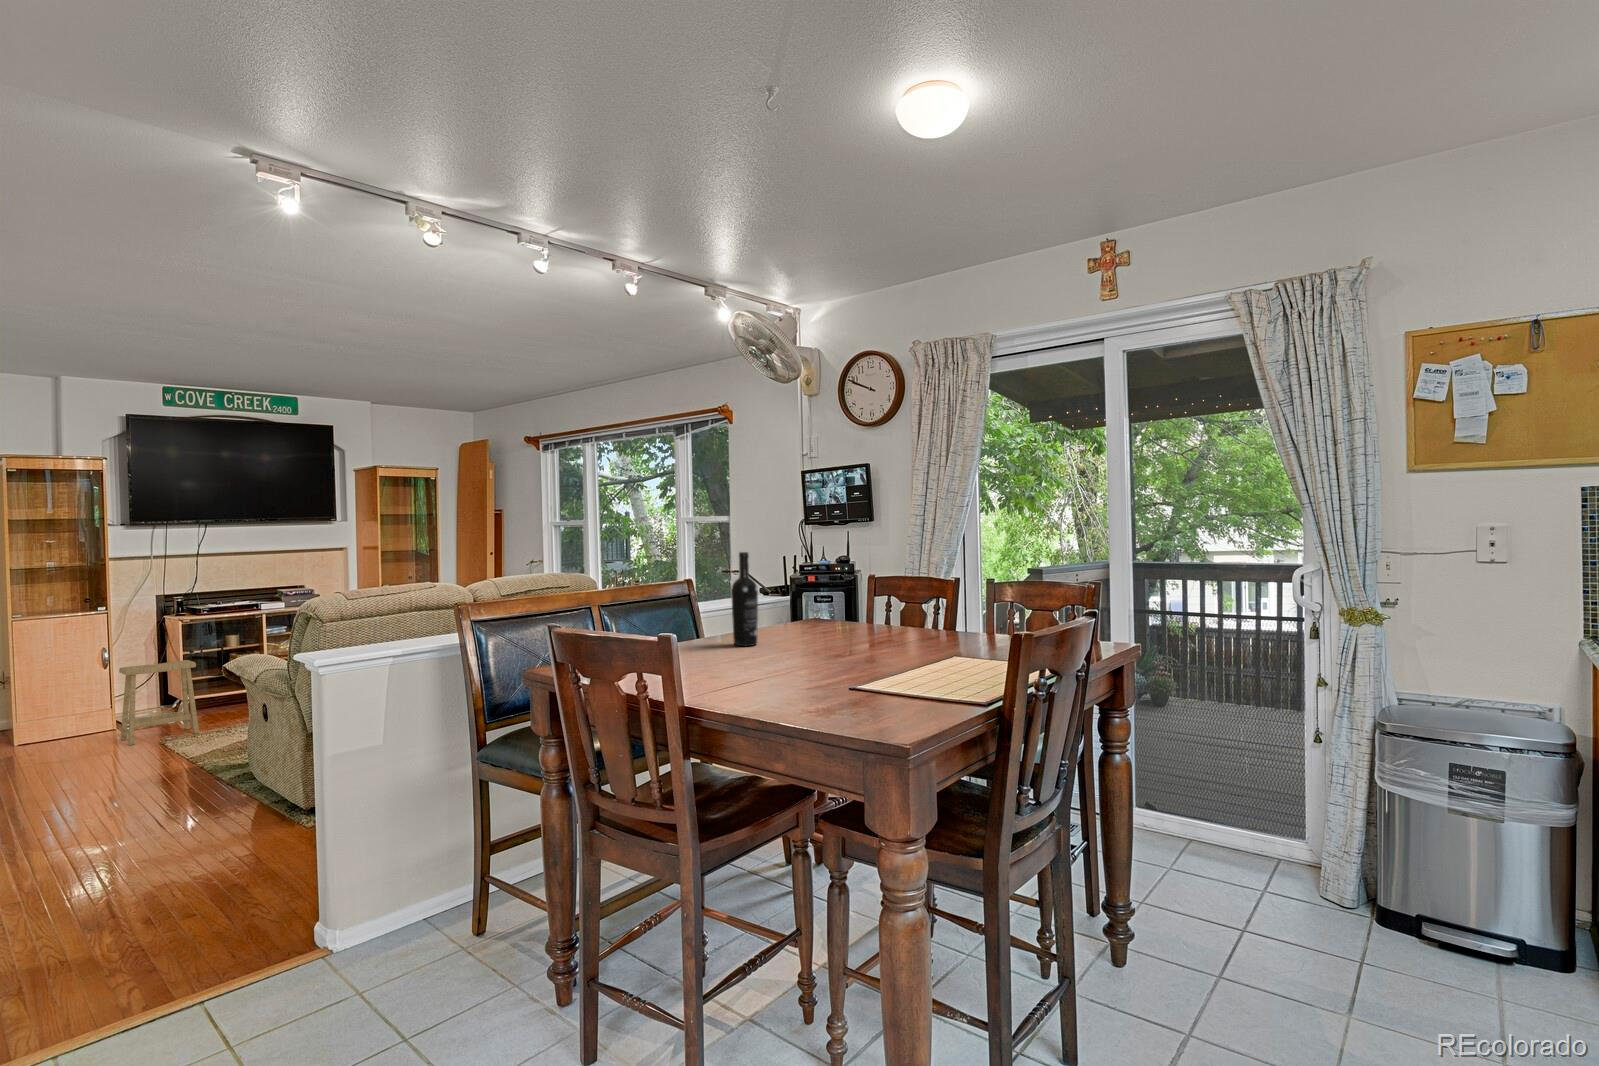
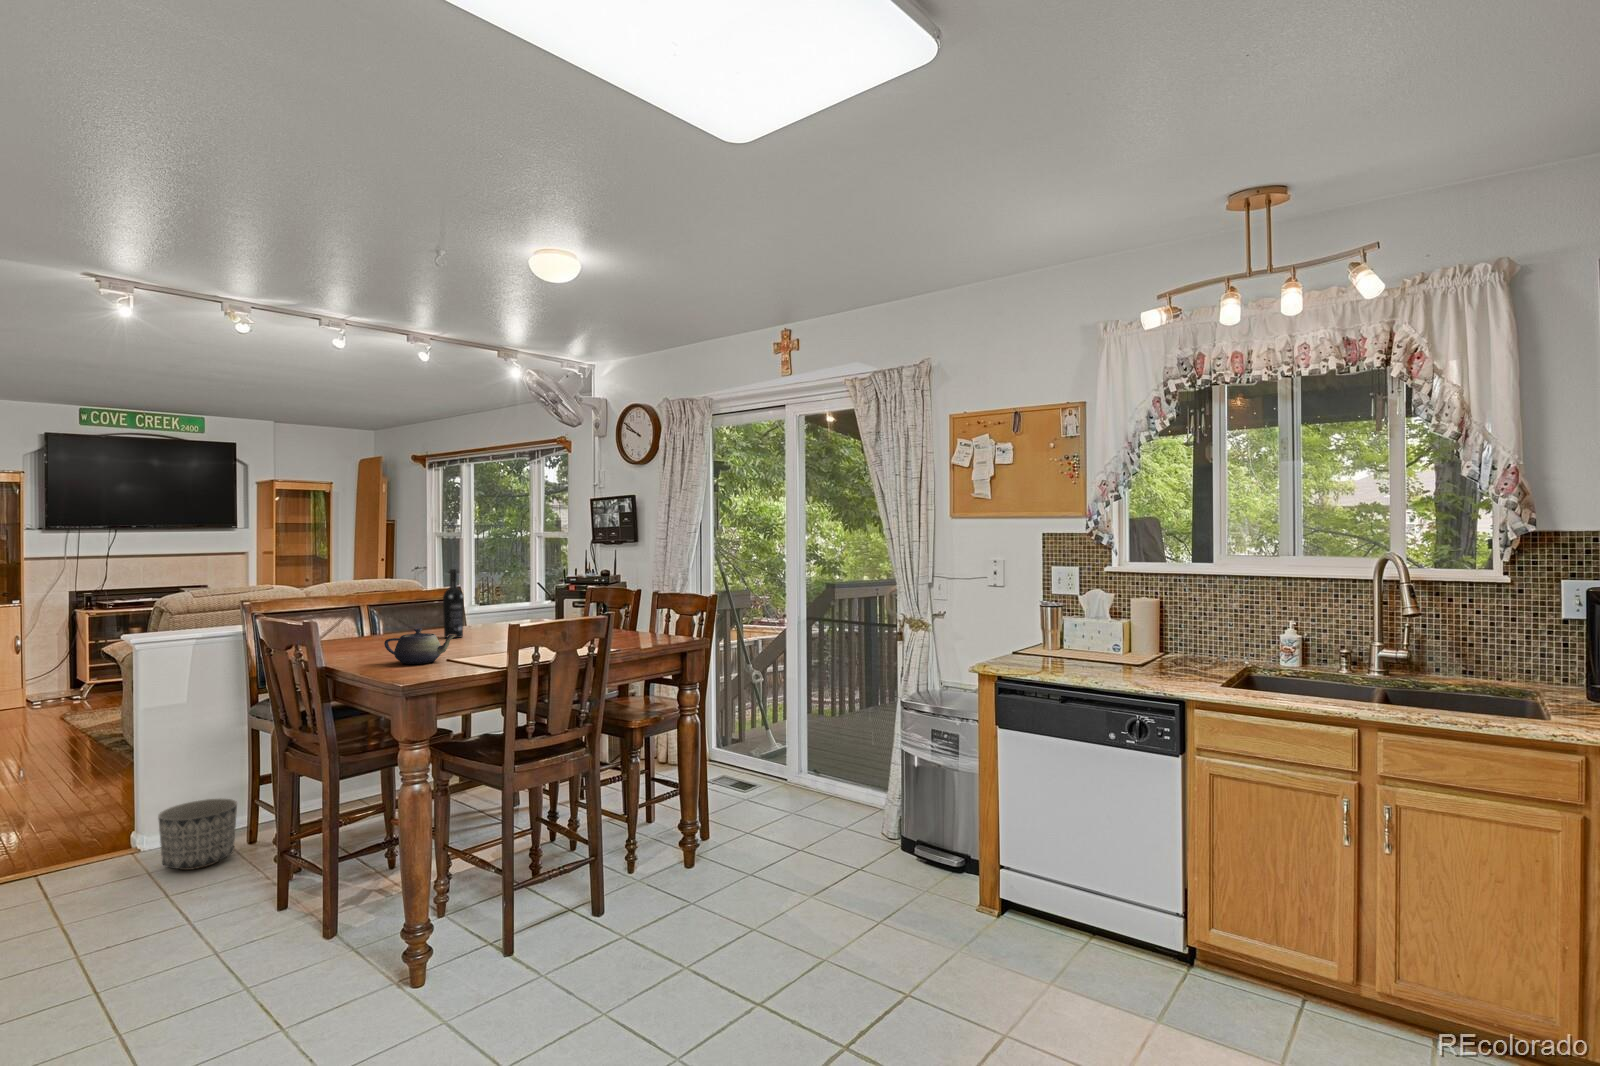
teapot: none [737,635,840,689] -> present [384,628,455,664]
footstool: present [119,660,199,745] -> none [27,648,96,720]
planter: none [377,871,475,979] -> present [158,799,237,870]

